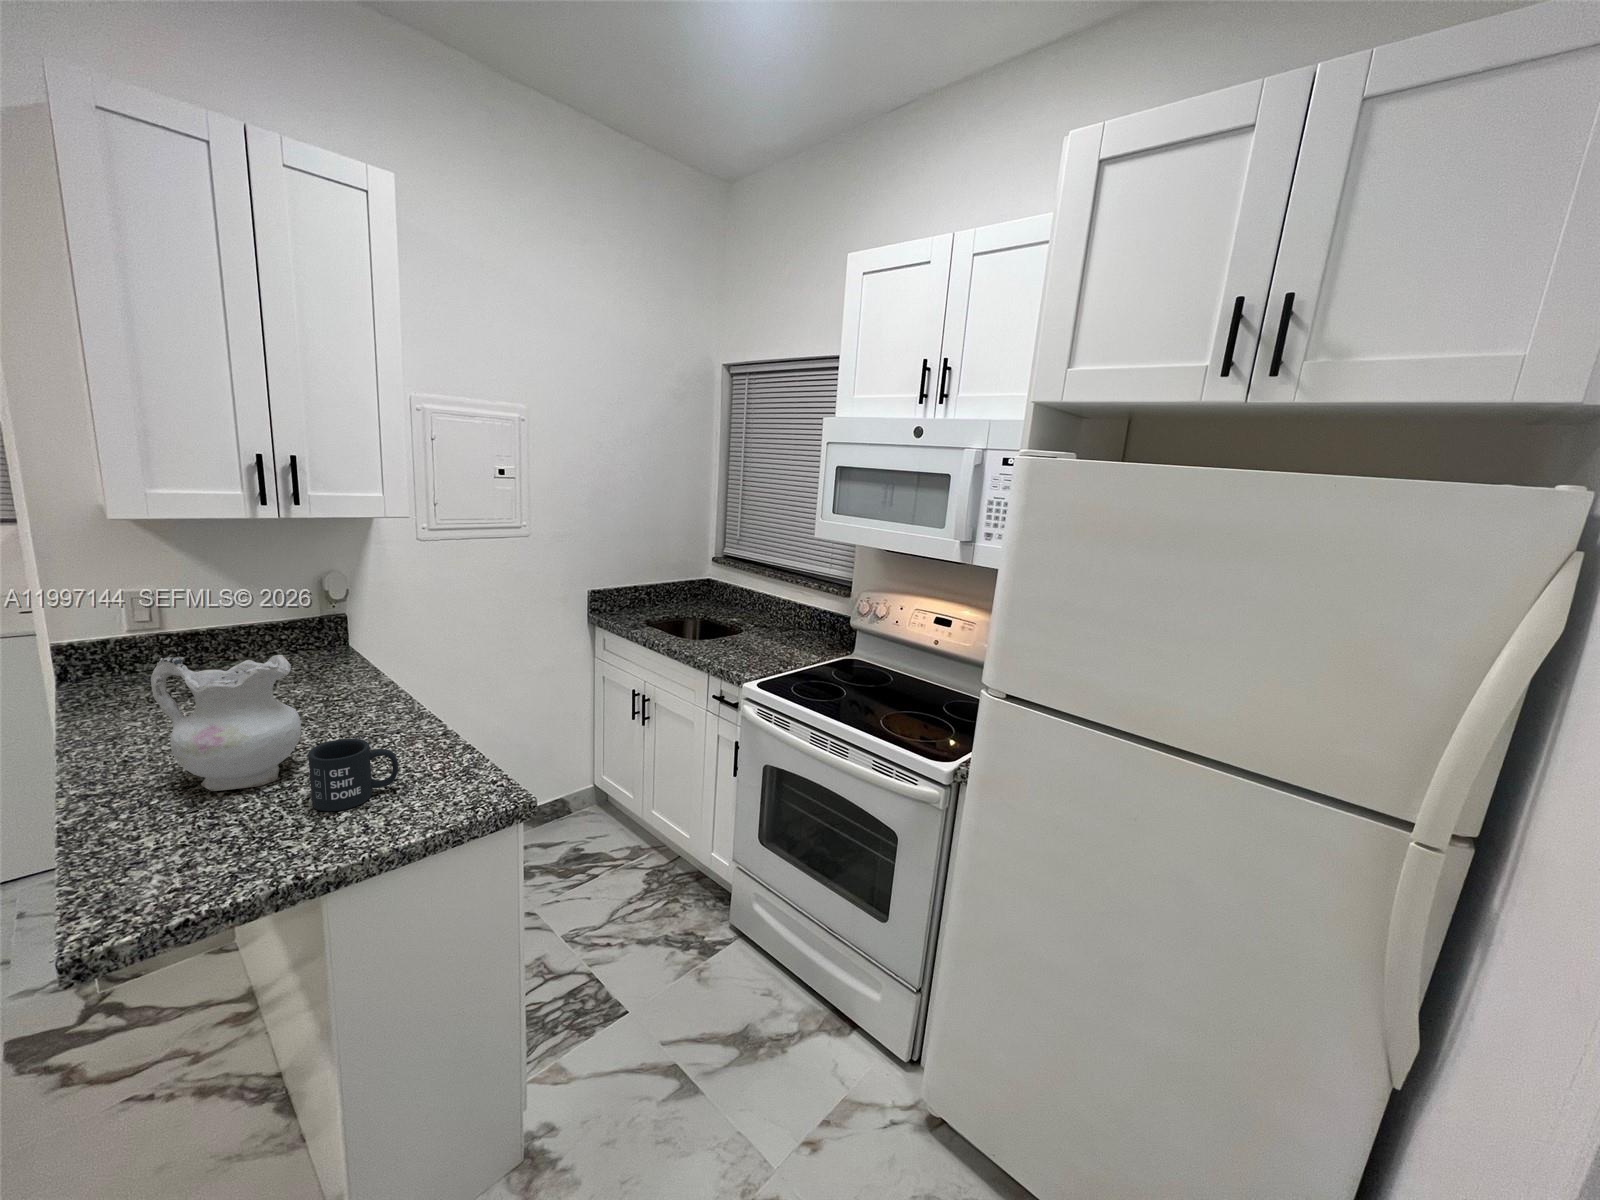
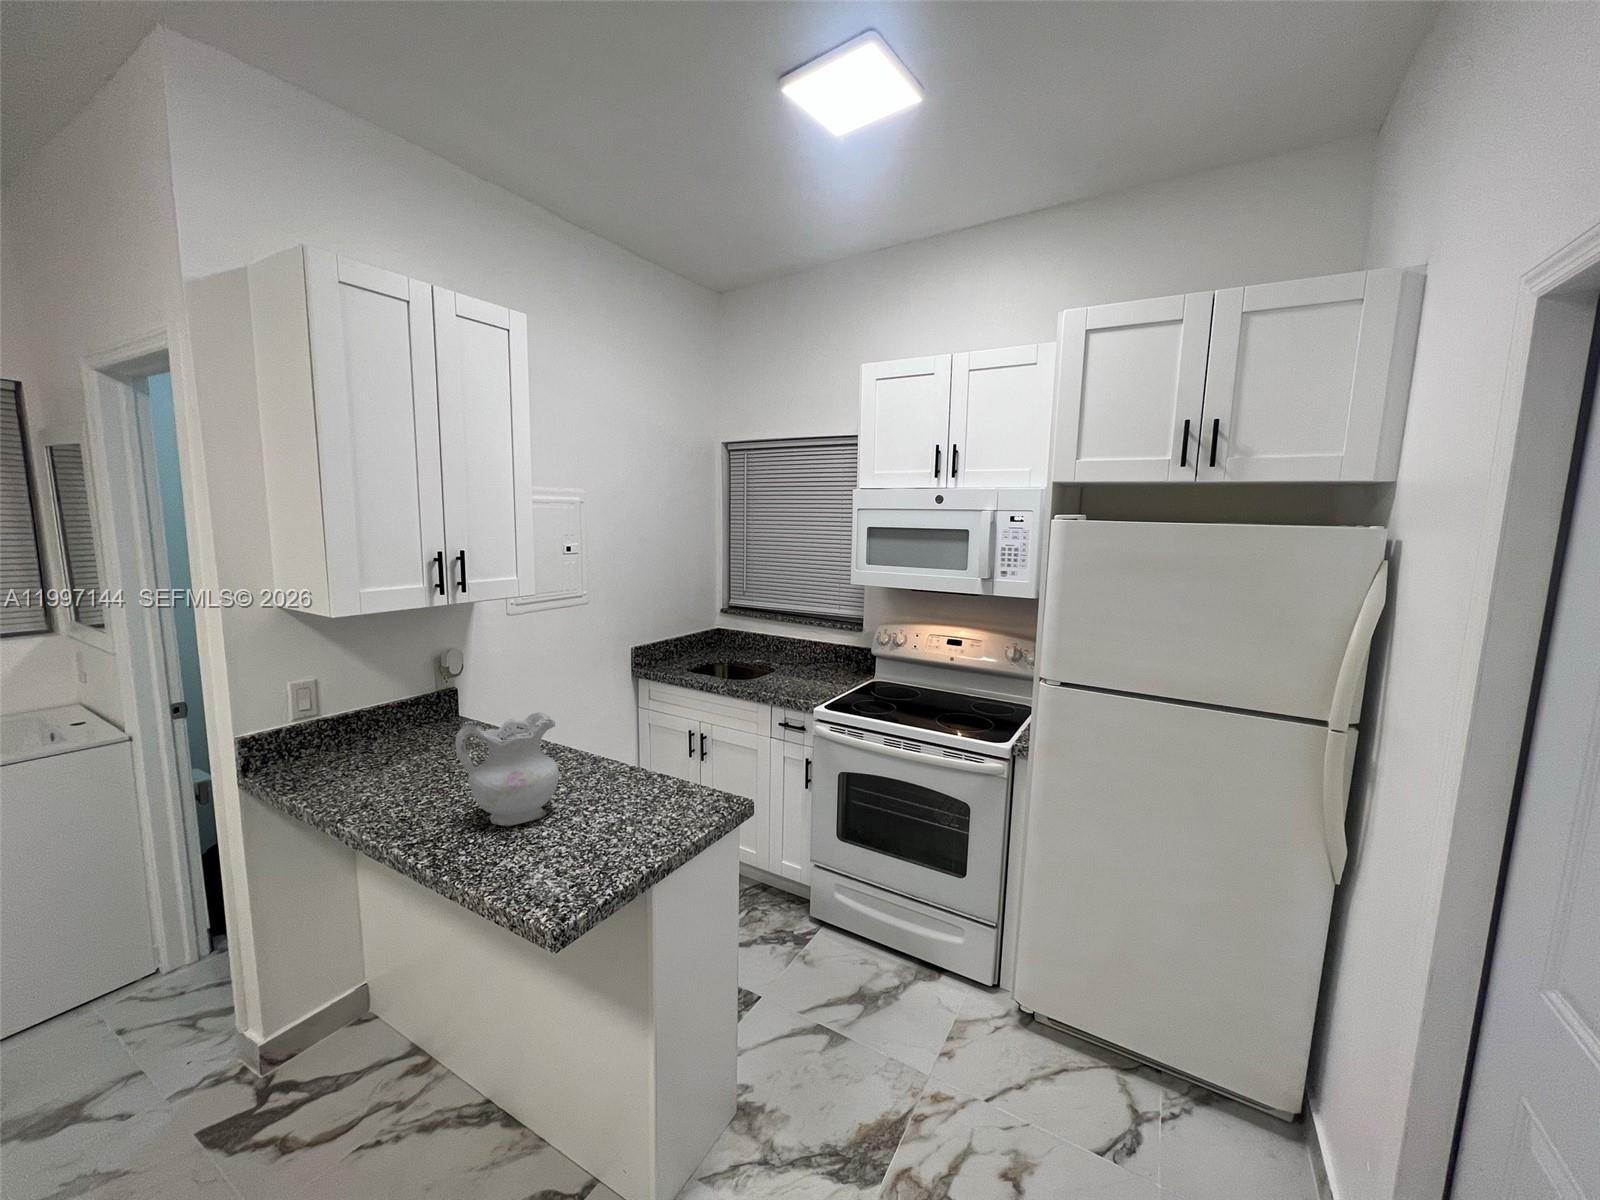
mug: present [308,739,398,811] -> none [597,769,653,825]

